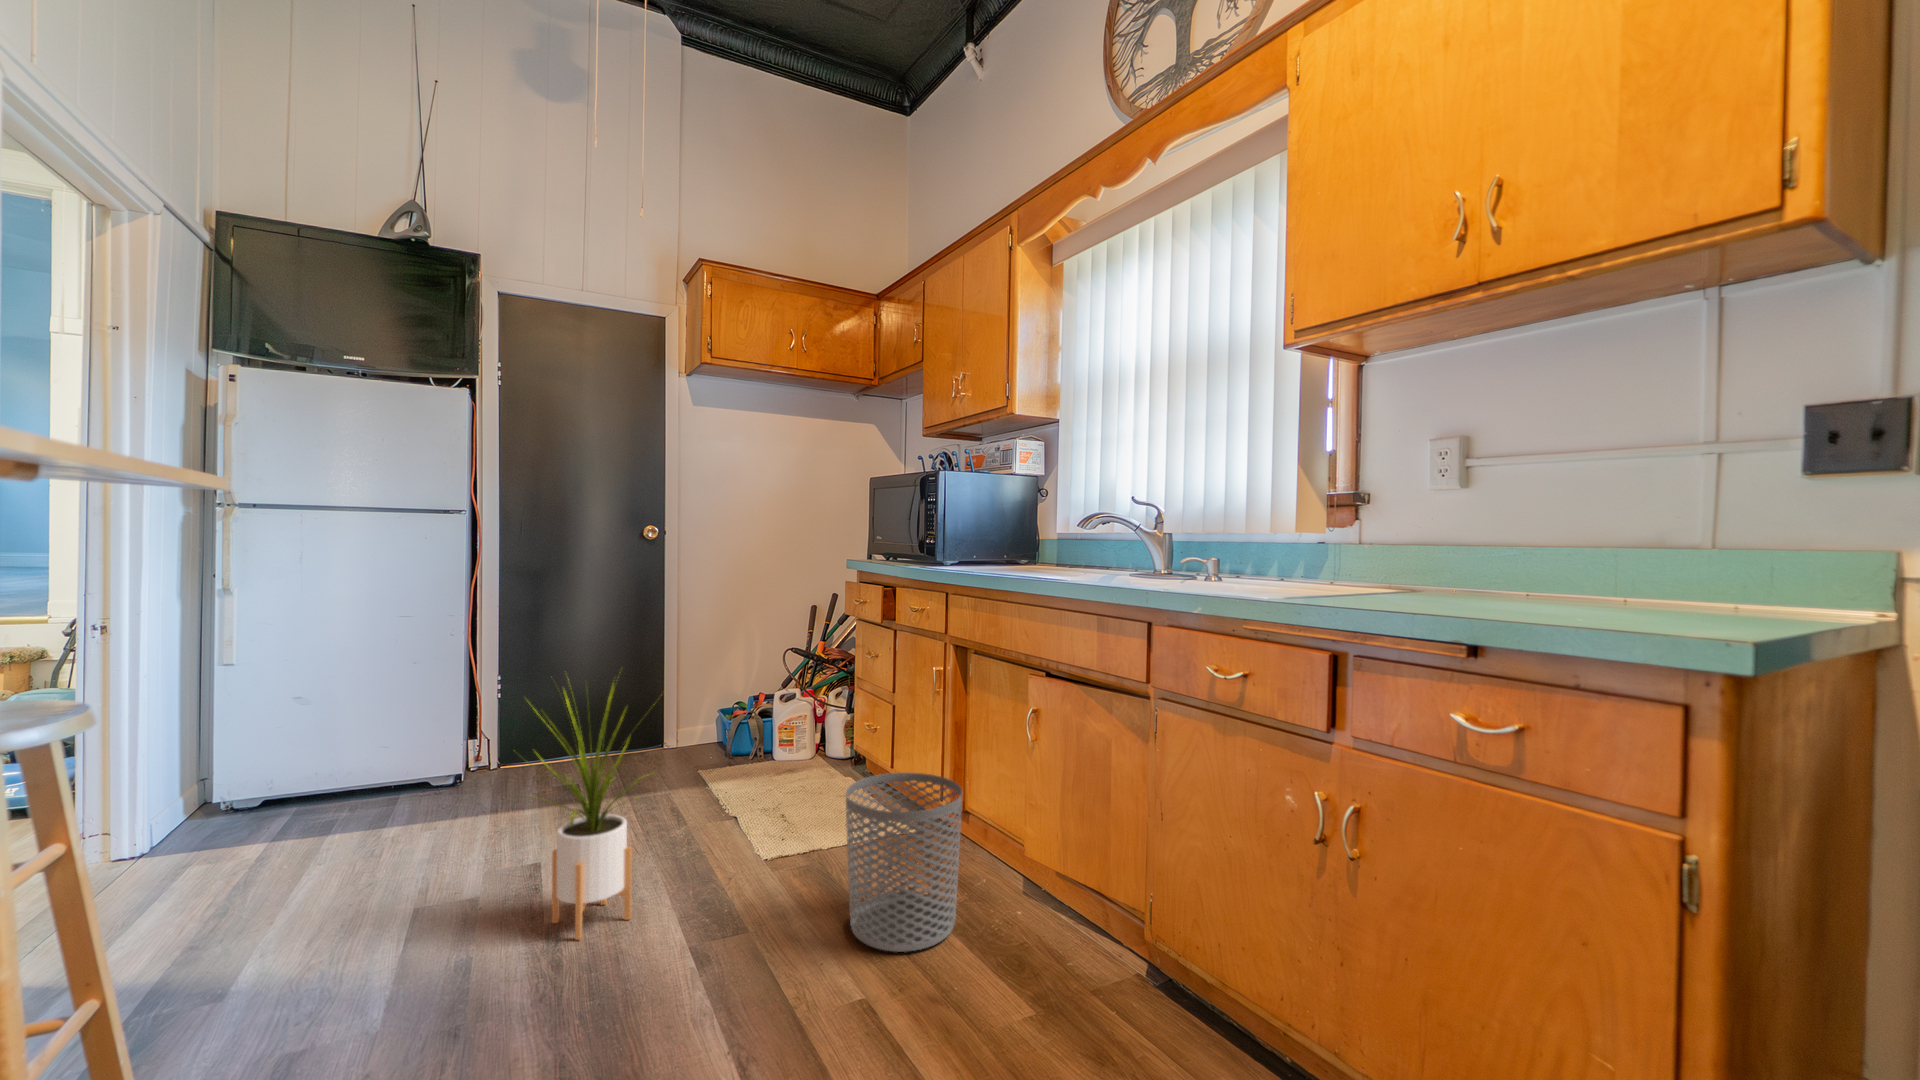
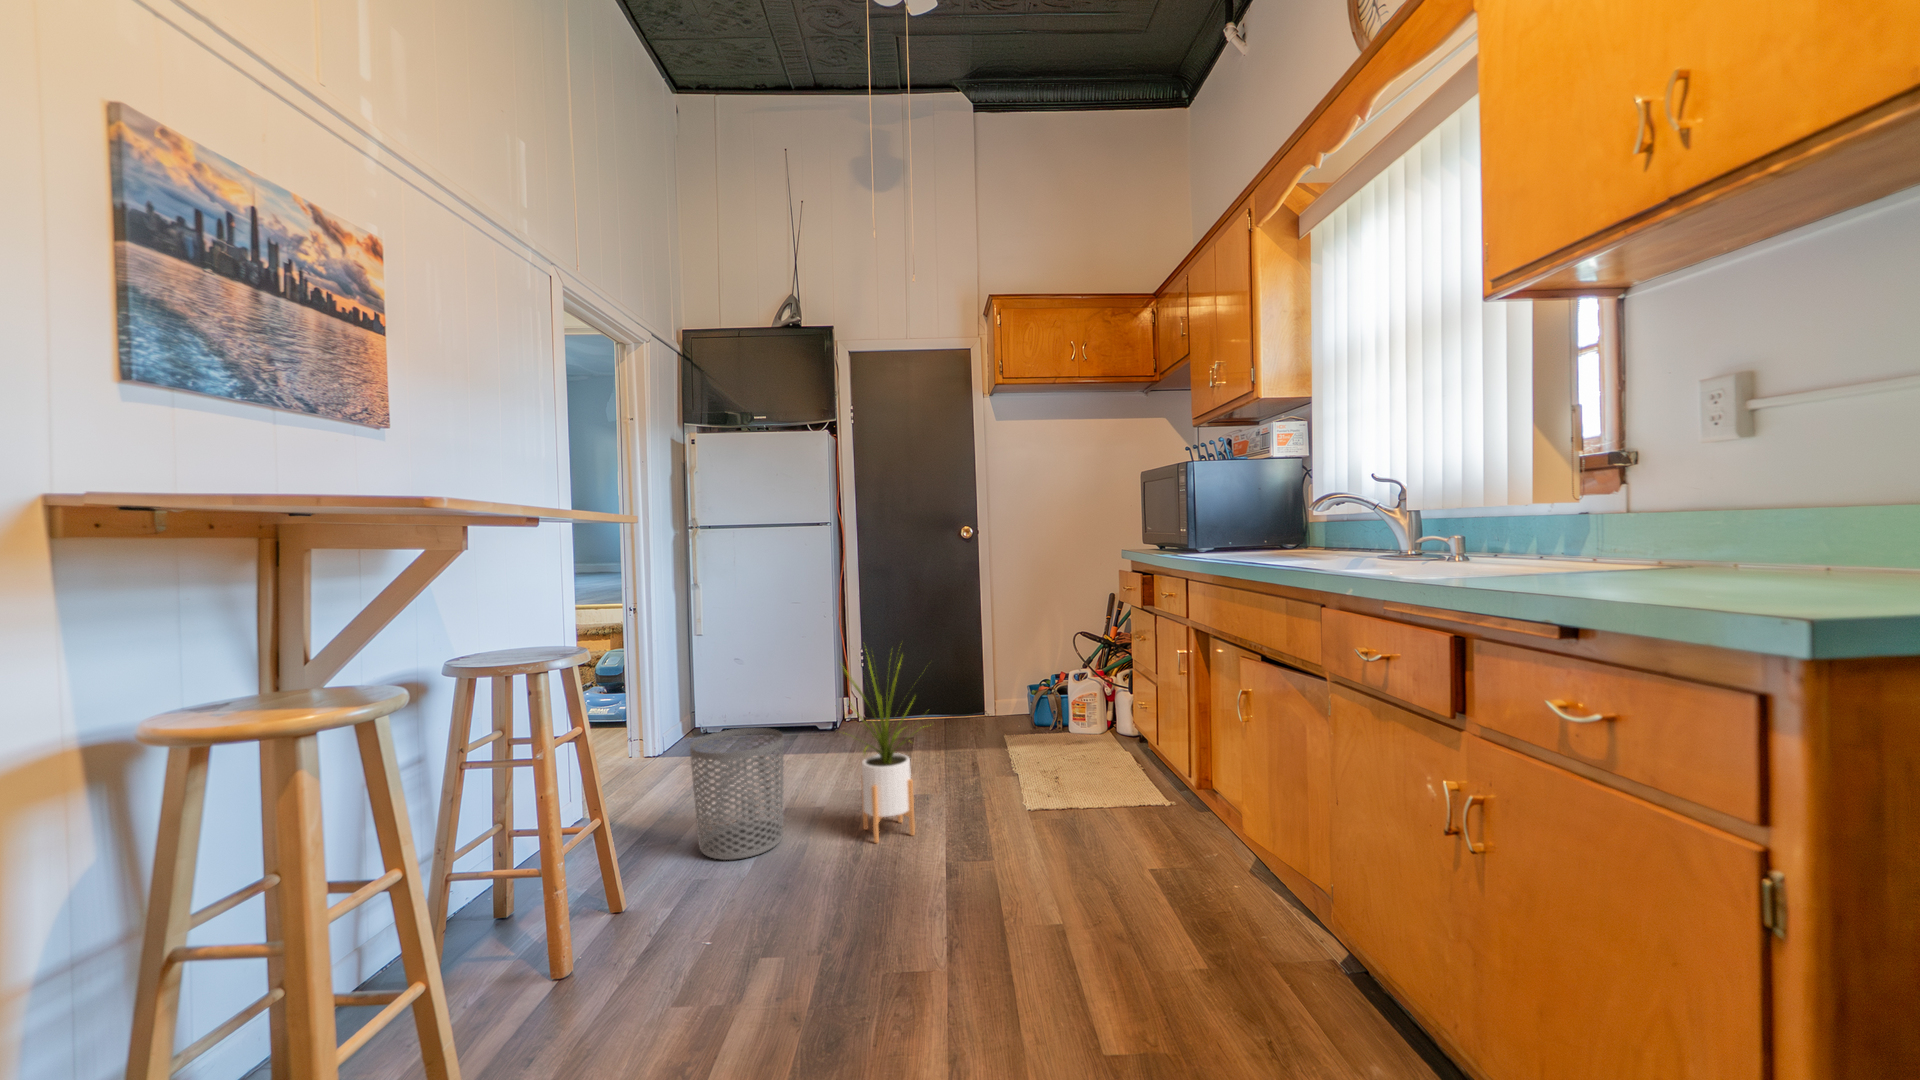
waste bin: present [846,773,962,952] -> present [690,728,784,860]

